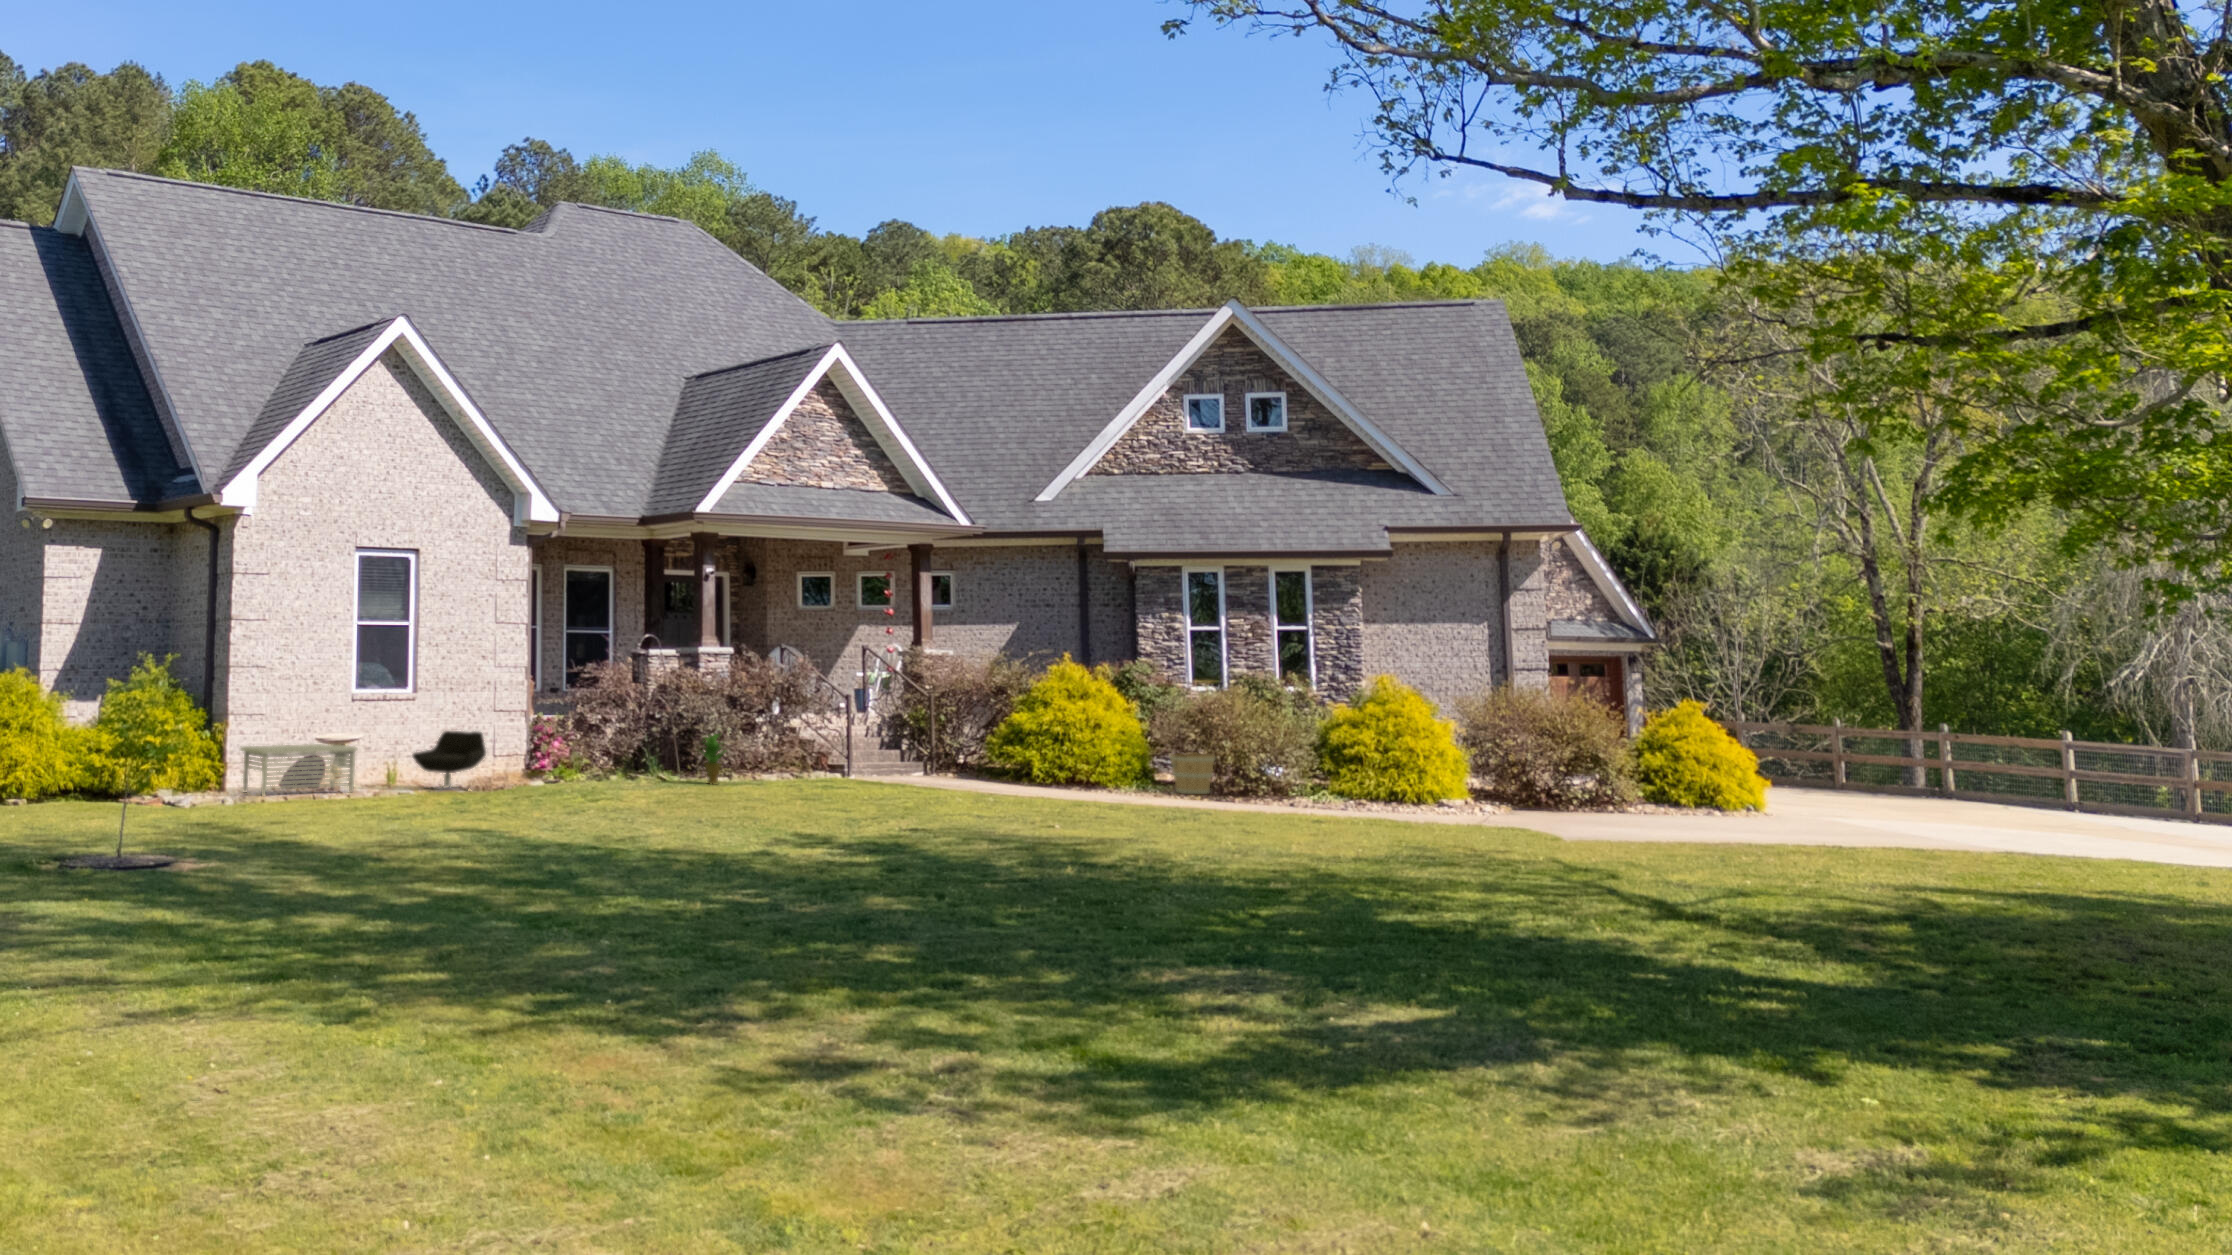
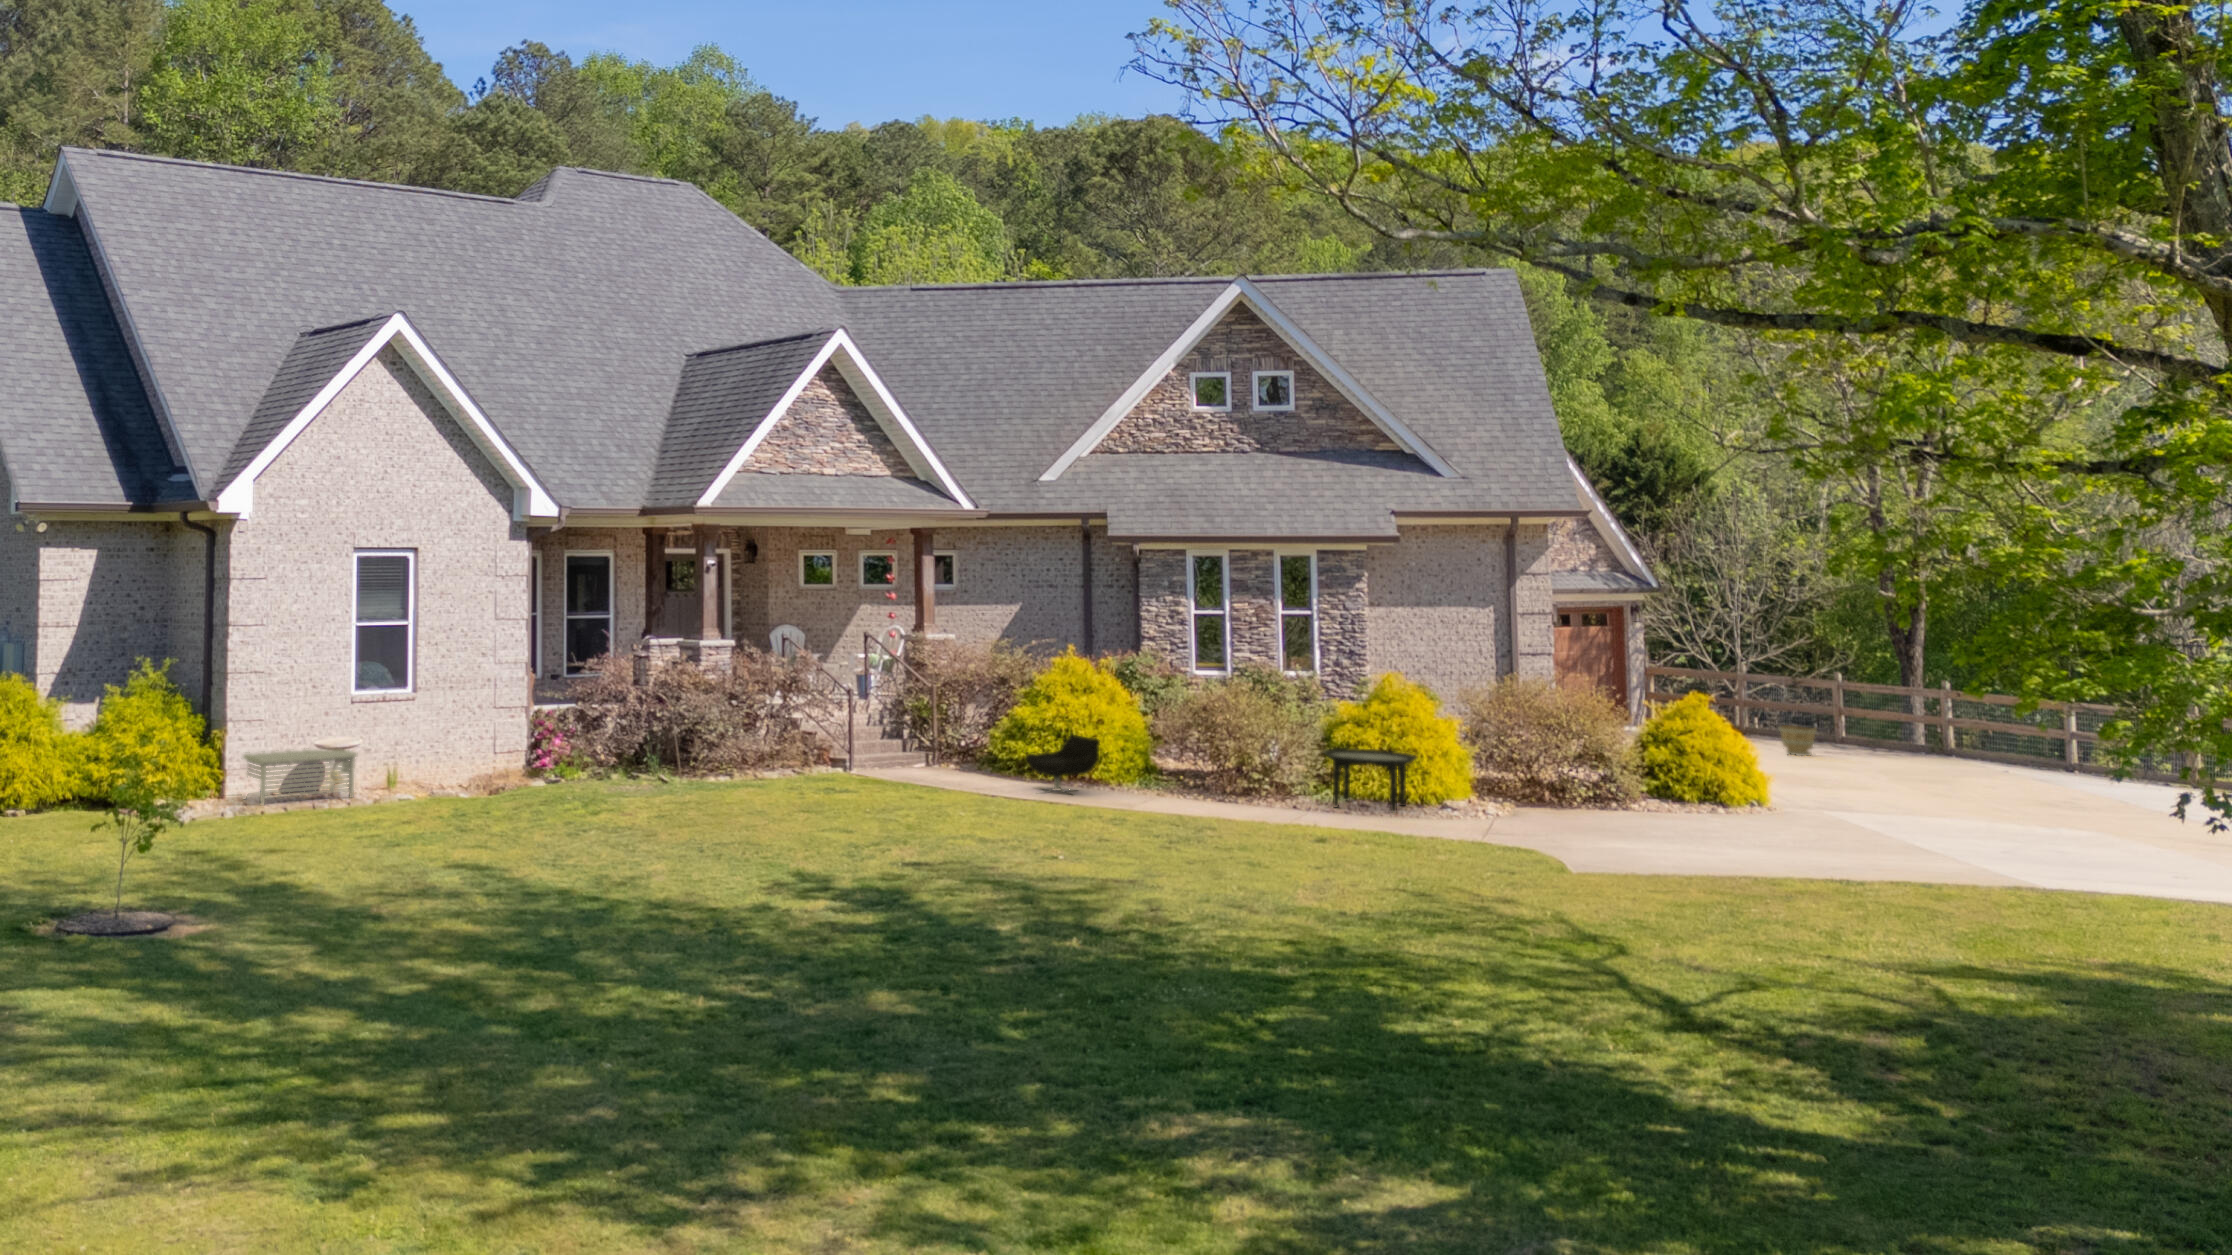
lounge chair: present [412,731,486,792] -> present [1026,735,1100,793]
potted plant: present [702,734,724,784] -> none [696,730,734,782]
round table: none [1318,747,1412,807] -> present [1324,748,1416,813]
wooden bucket: present [1169,752,1215,794] -> present [1779,725,1816,756]

